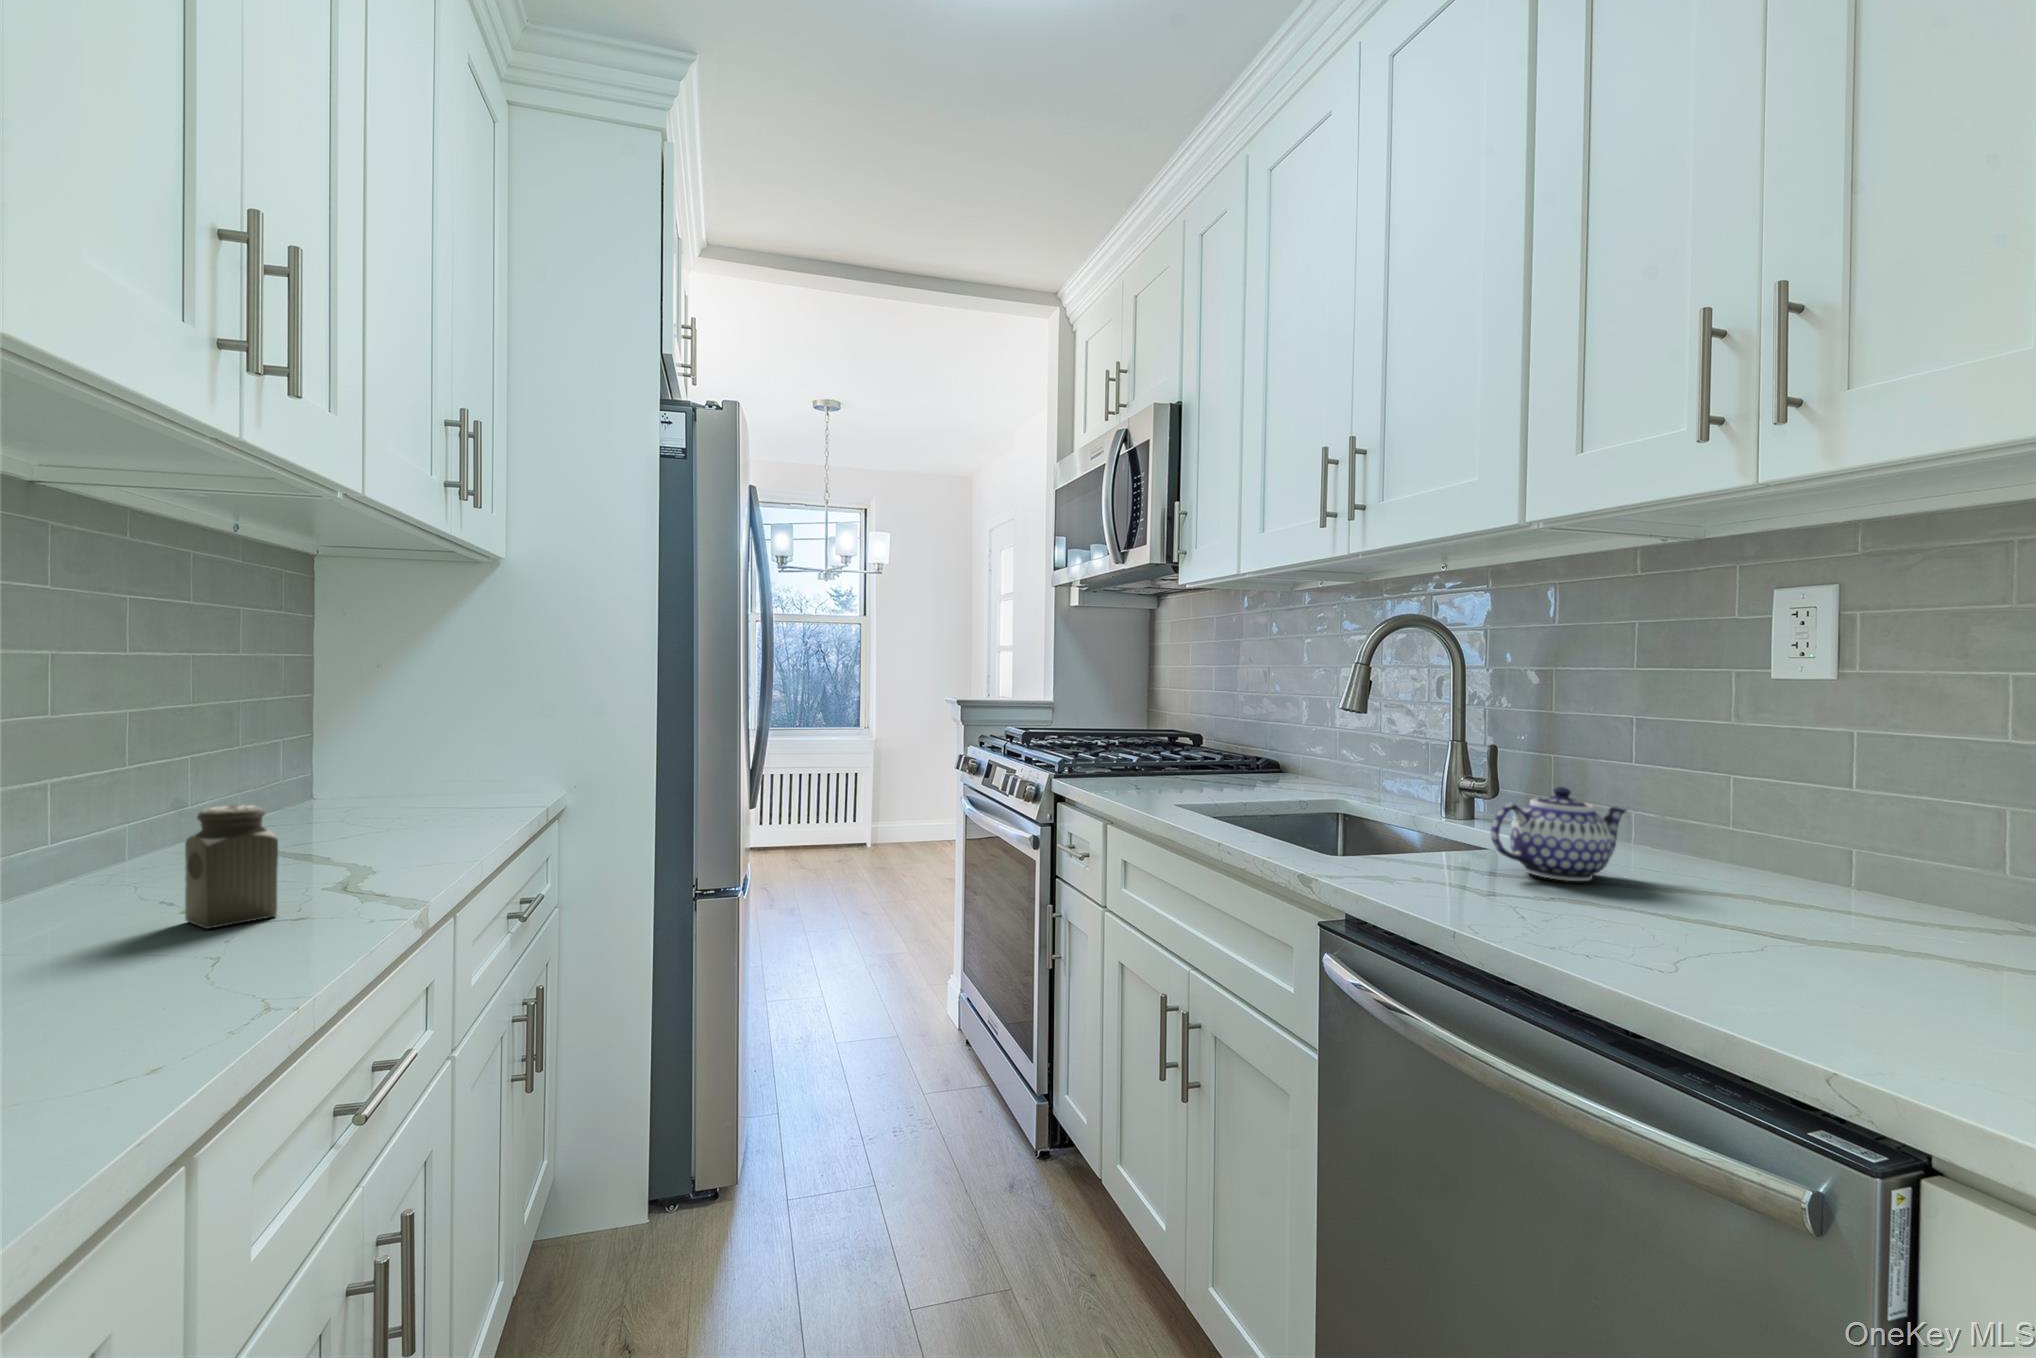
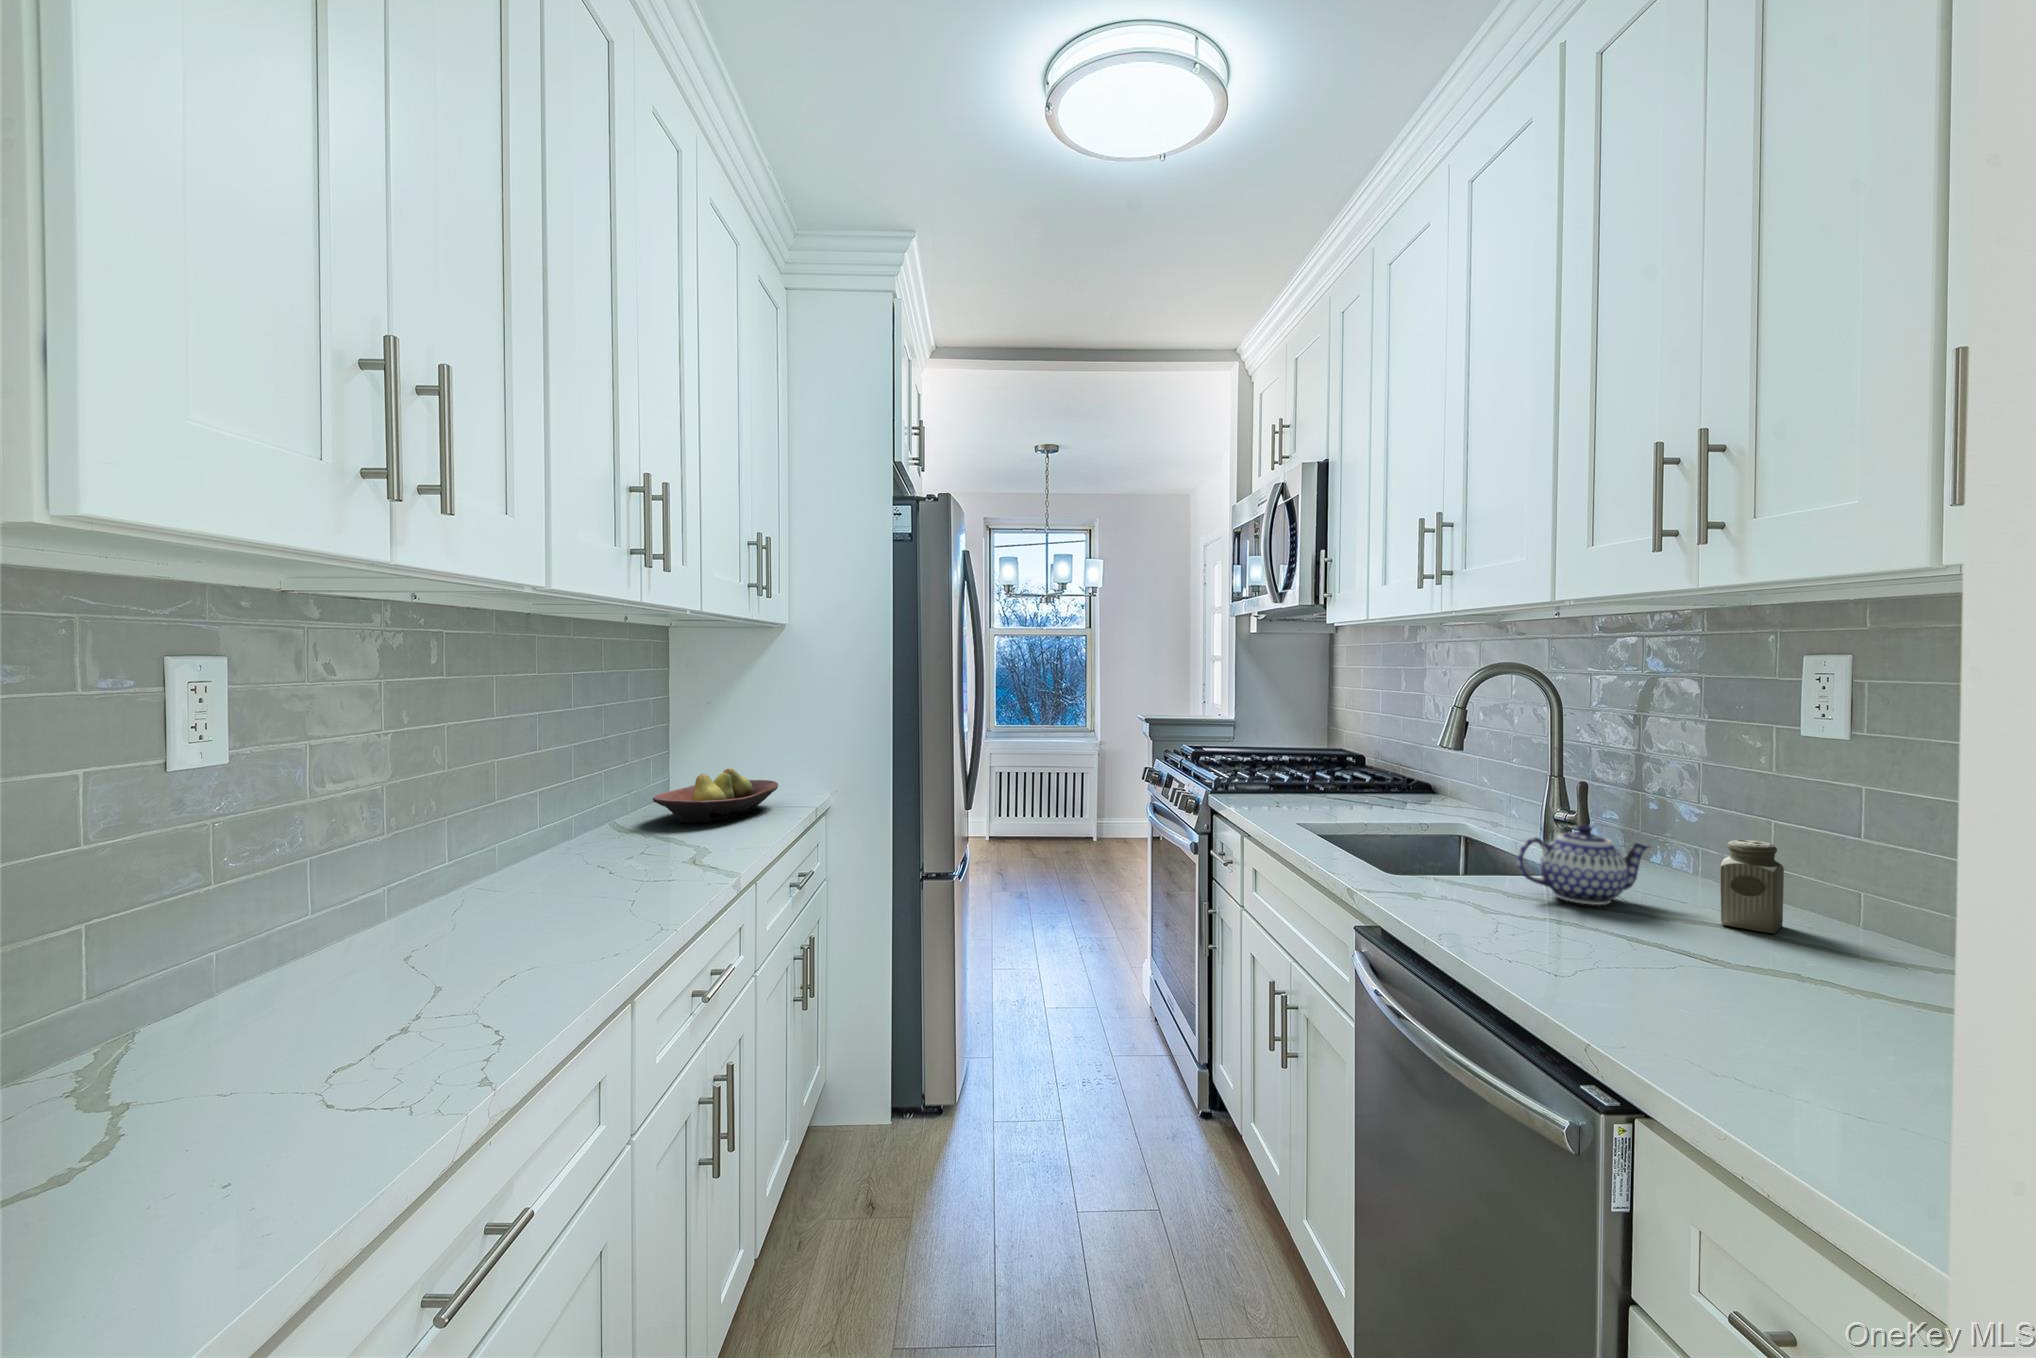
fruit bowl: none [282,754,489,832] -> present [653,768,778,823]
salt shaker: present [185,805,278,929] -> present [1720,840,1784,933]

